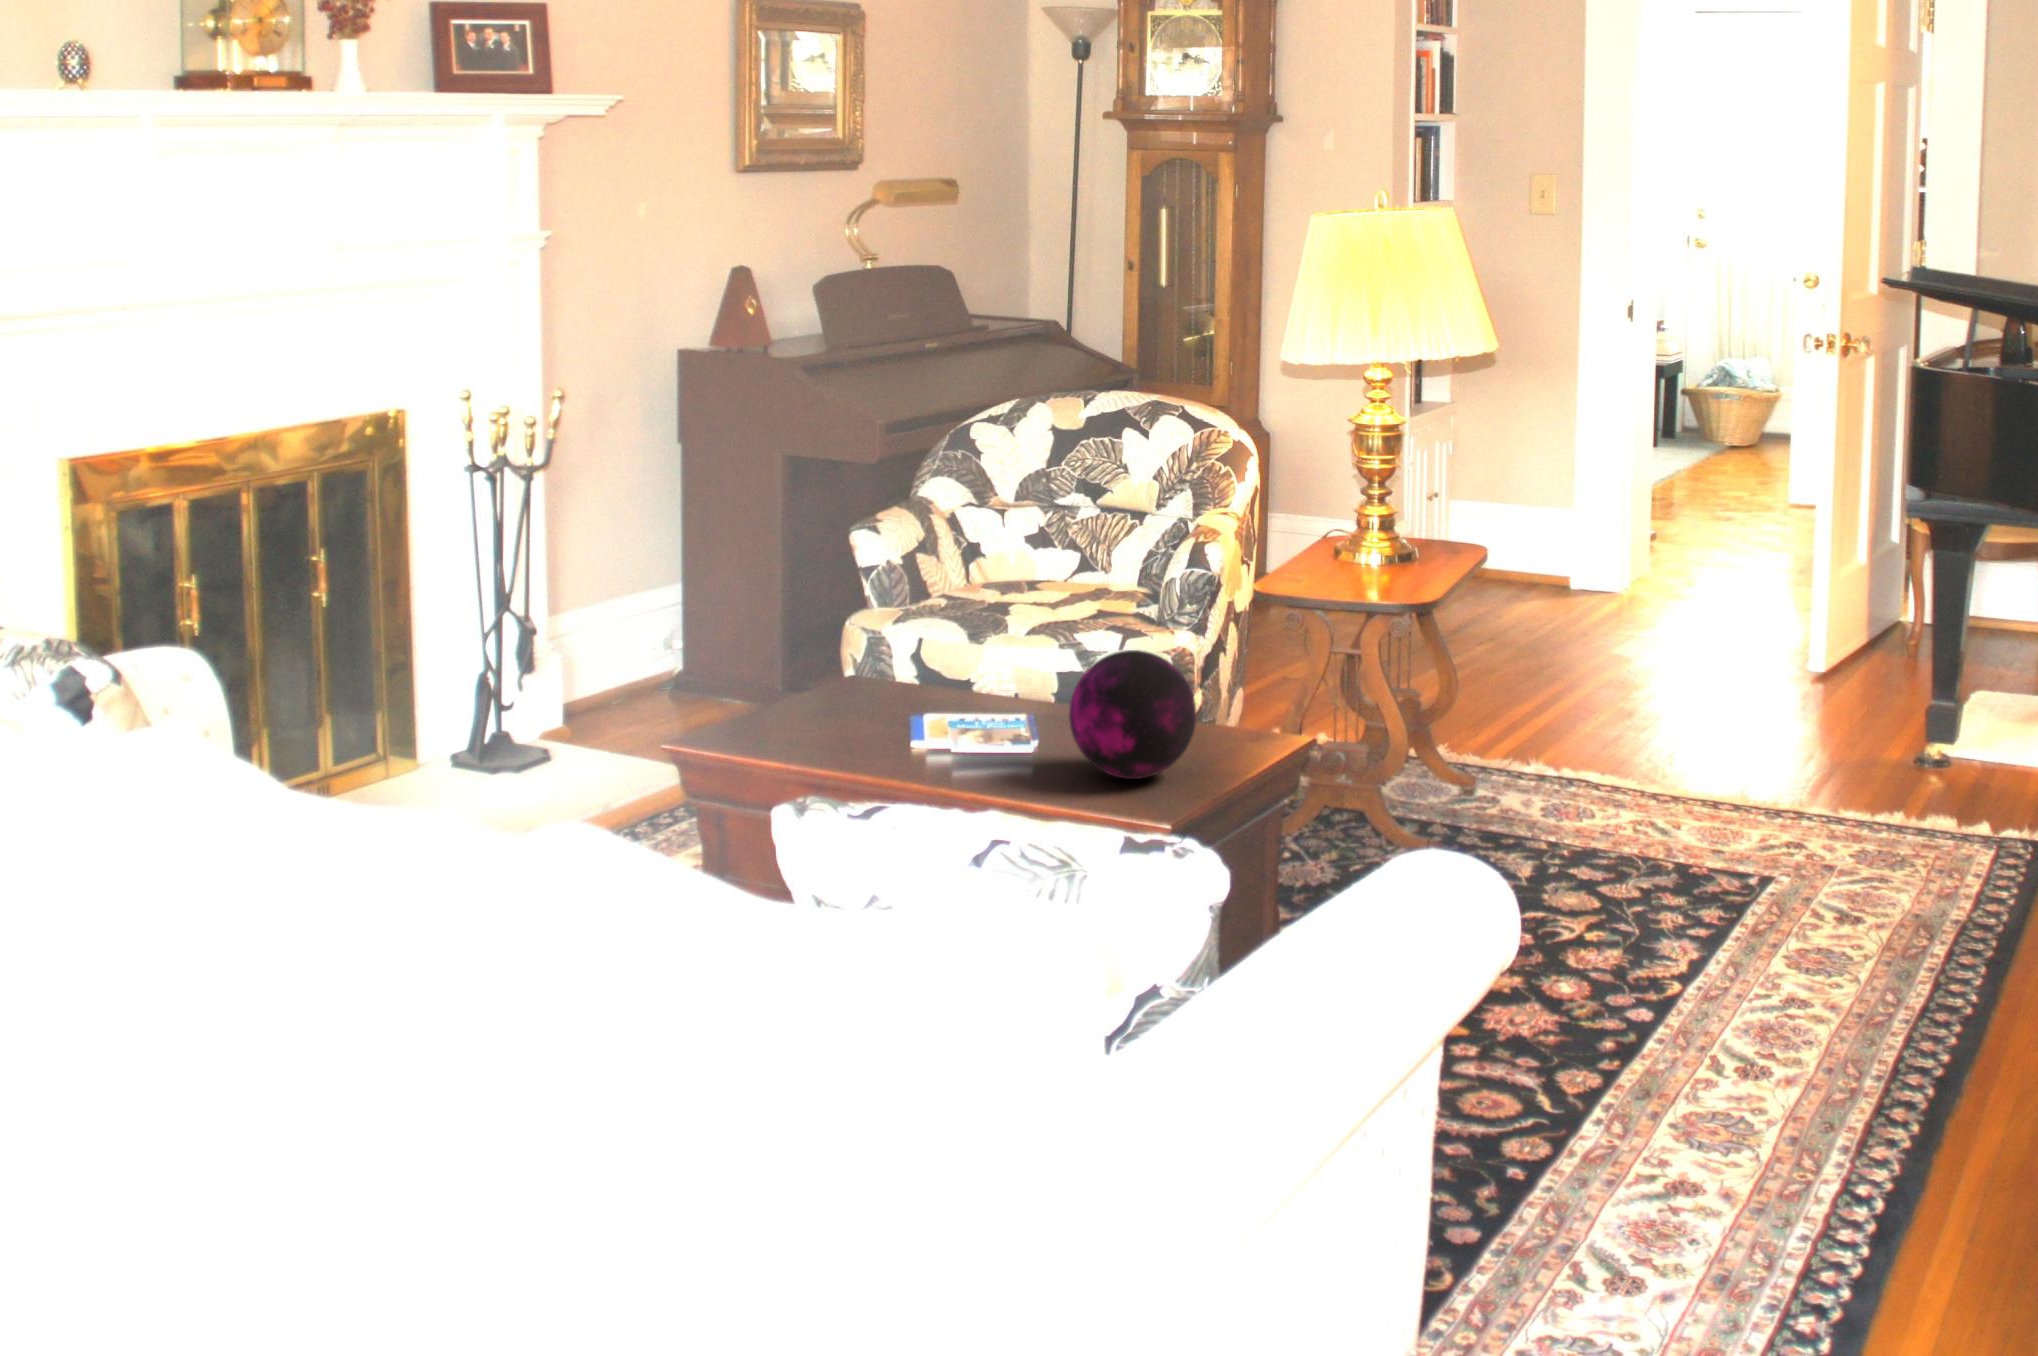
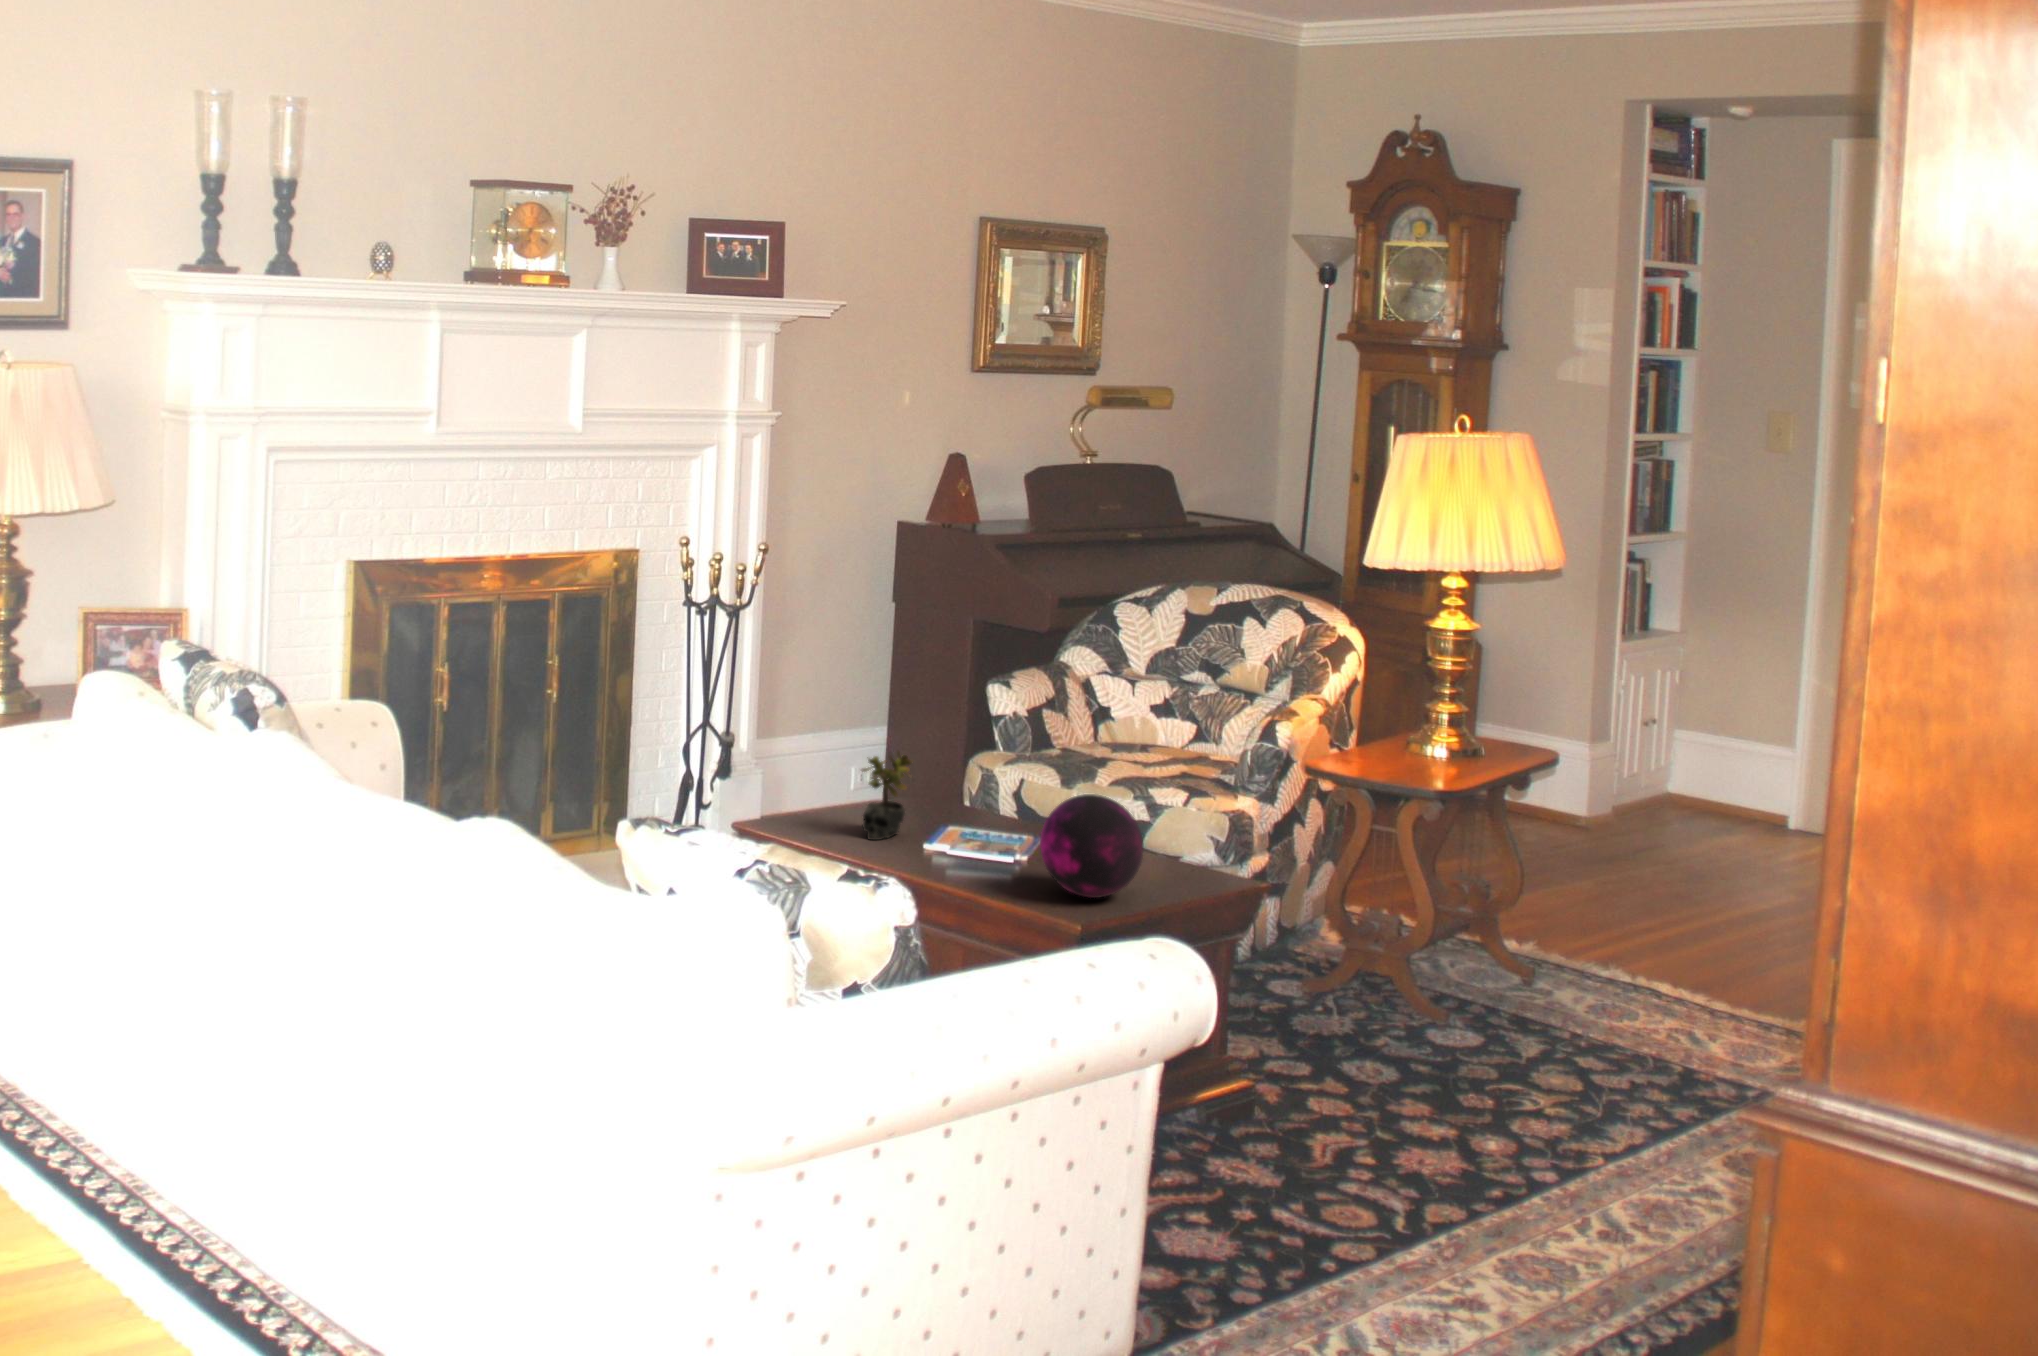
succulent plant: none [789,625,859,745] -> present [862,752,913,840]

